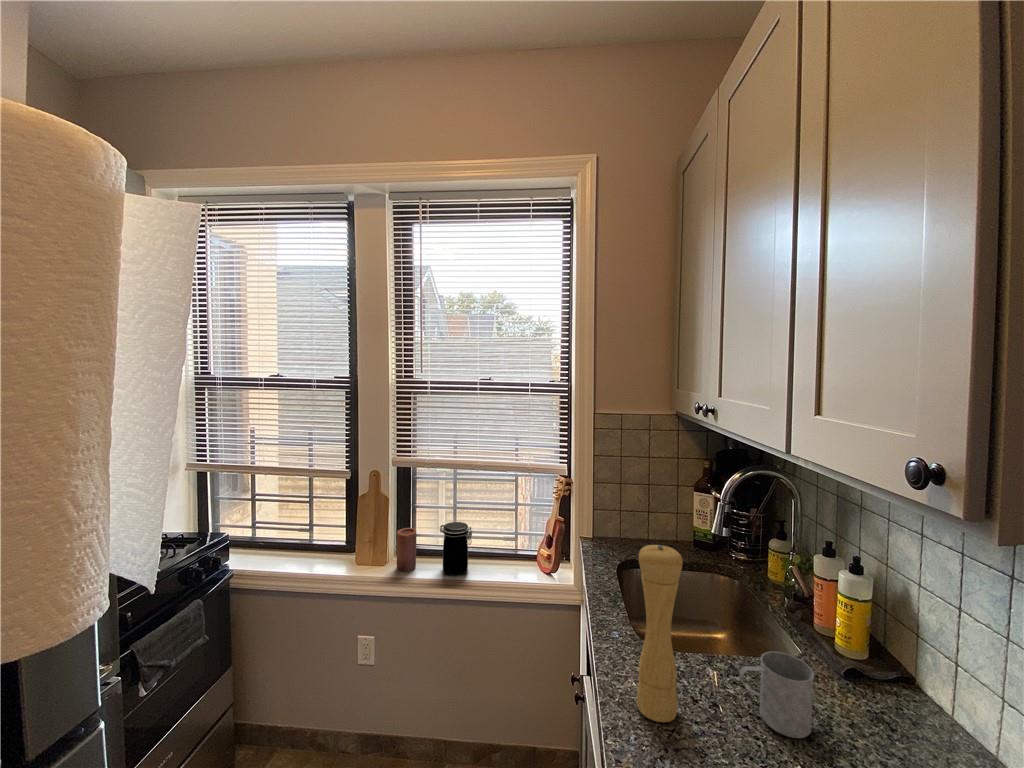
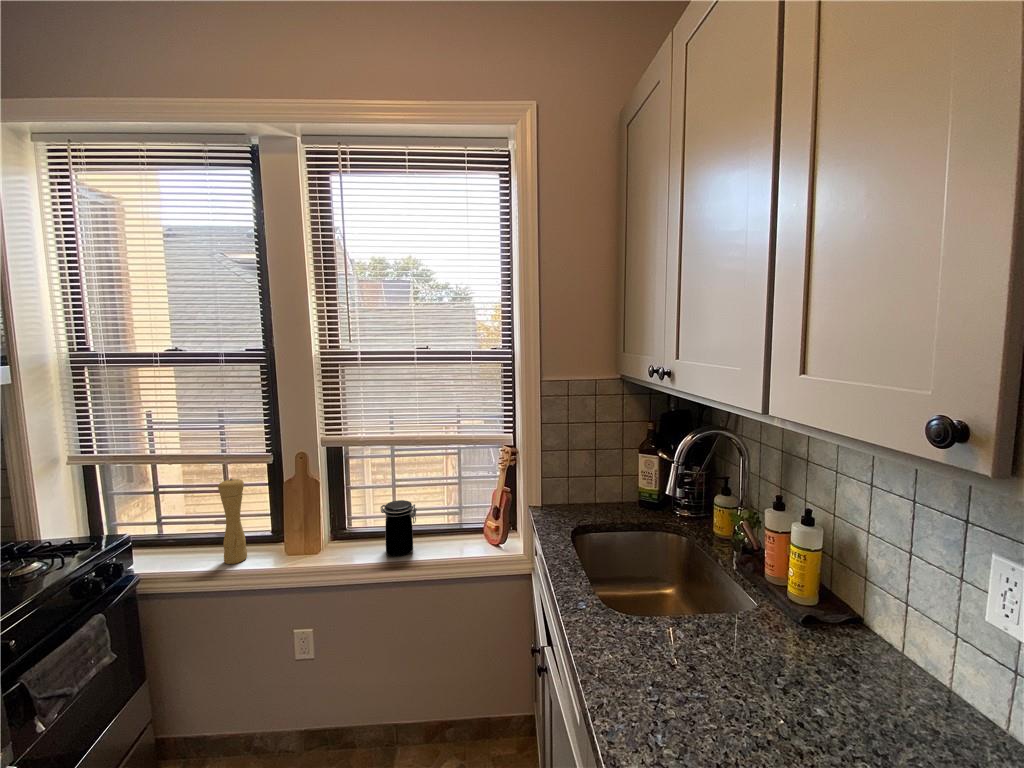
candle: present [397,528,416,572] -> none [333,511,356,558]
pepper mill: present [637,545,682,722] -> present [218,479,247,564]
mug: present [739,652,814,738] -> none [718,608,791,694]

